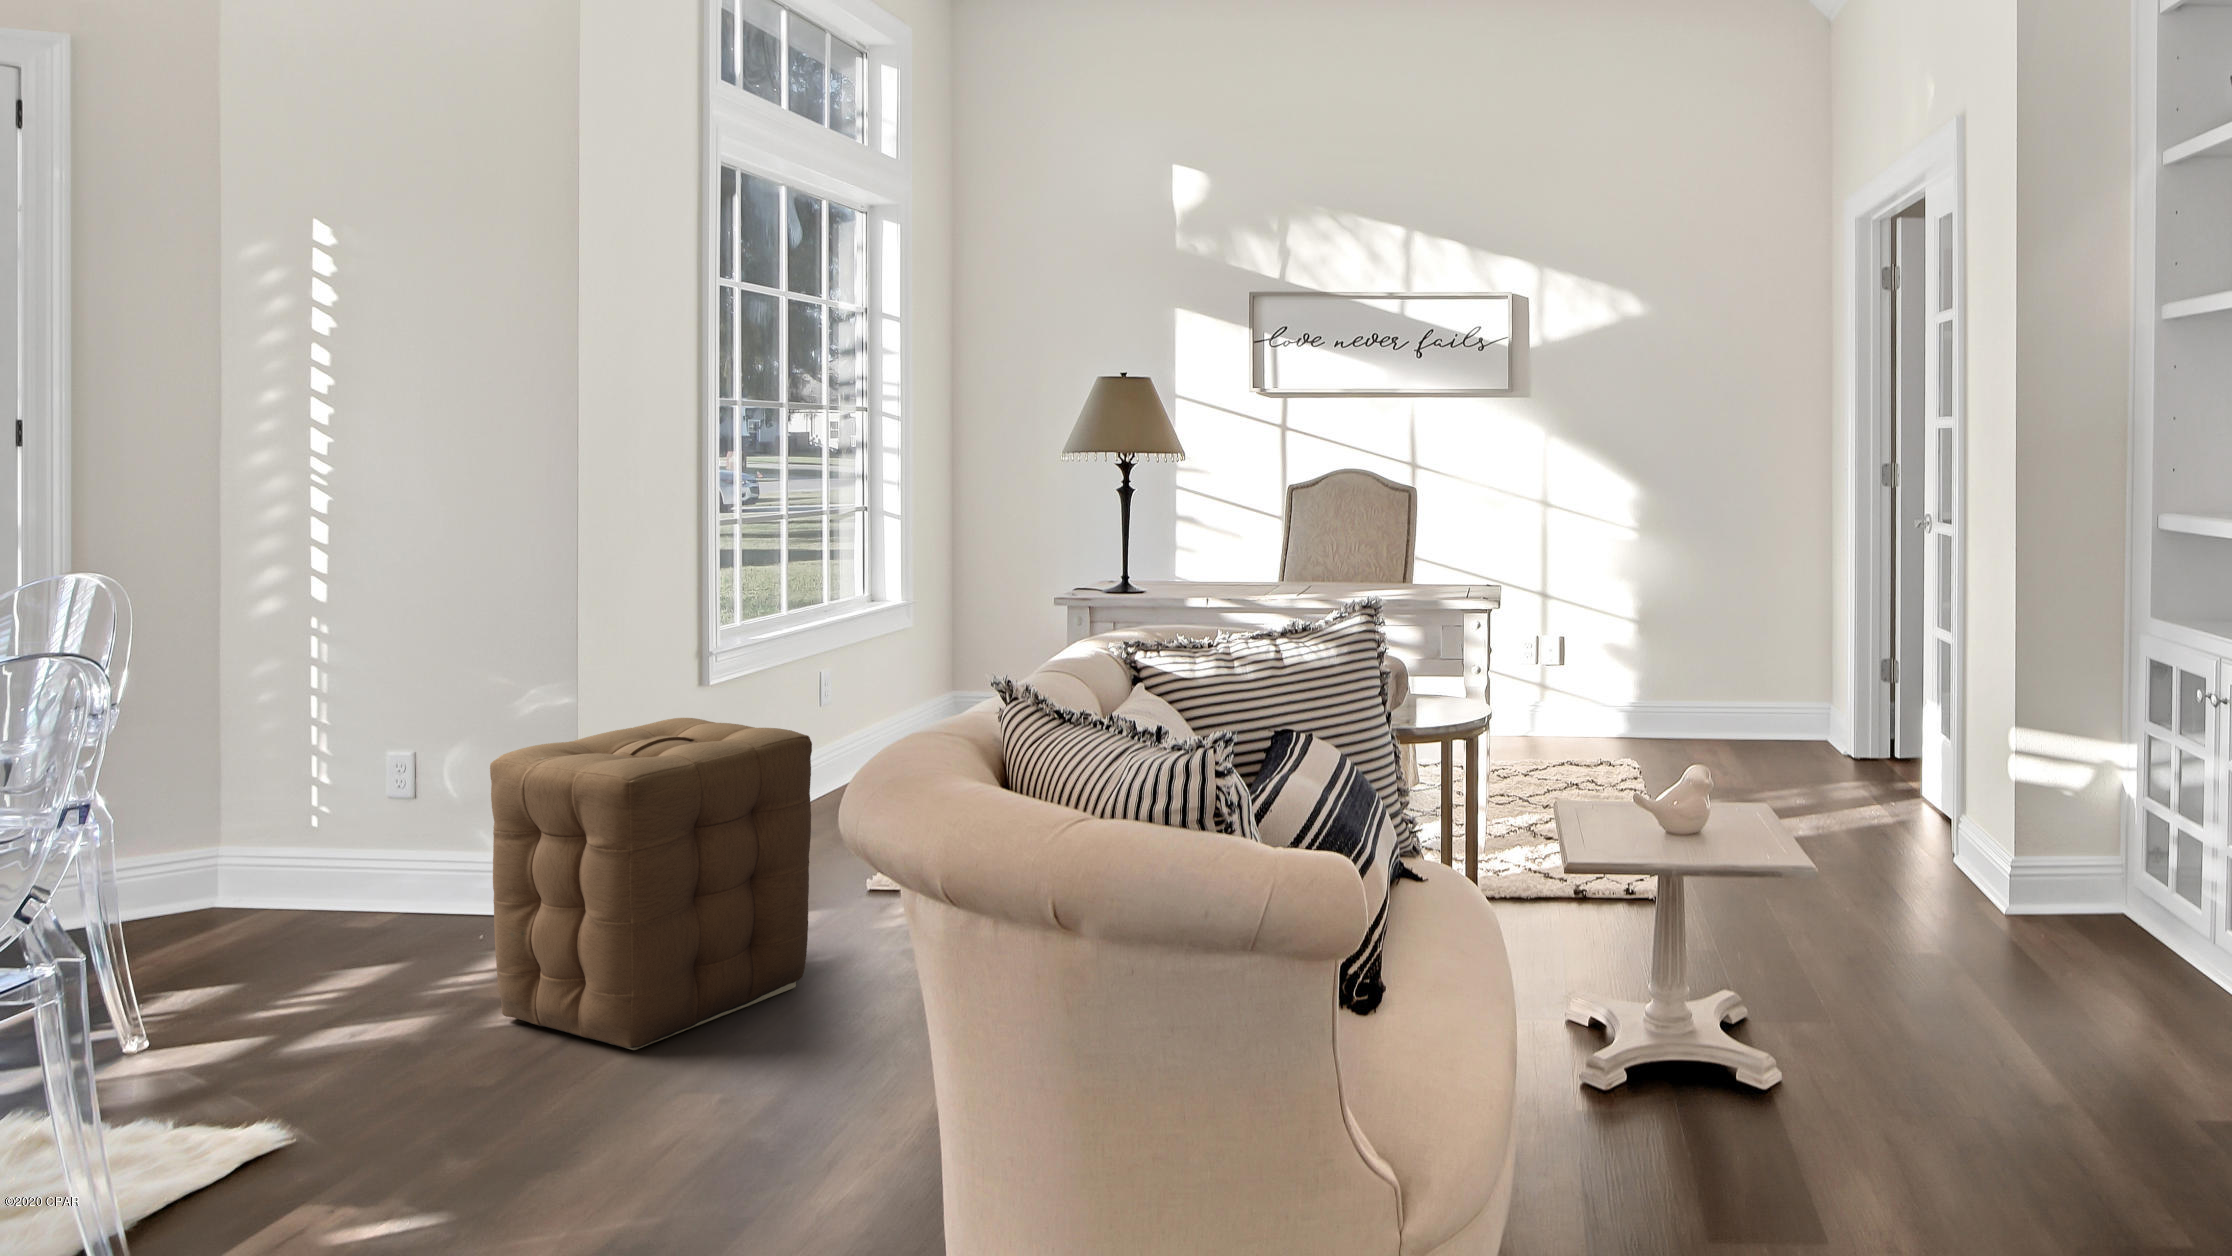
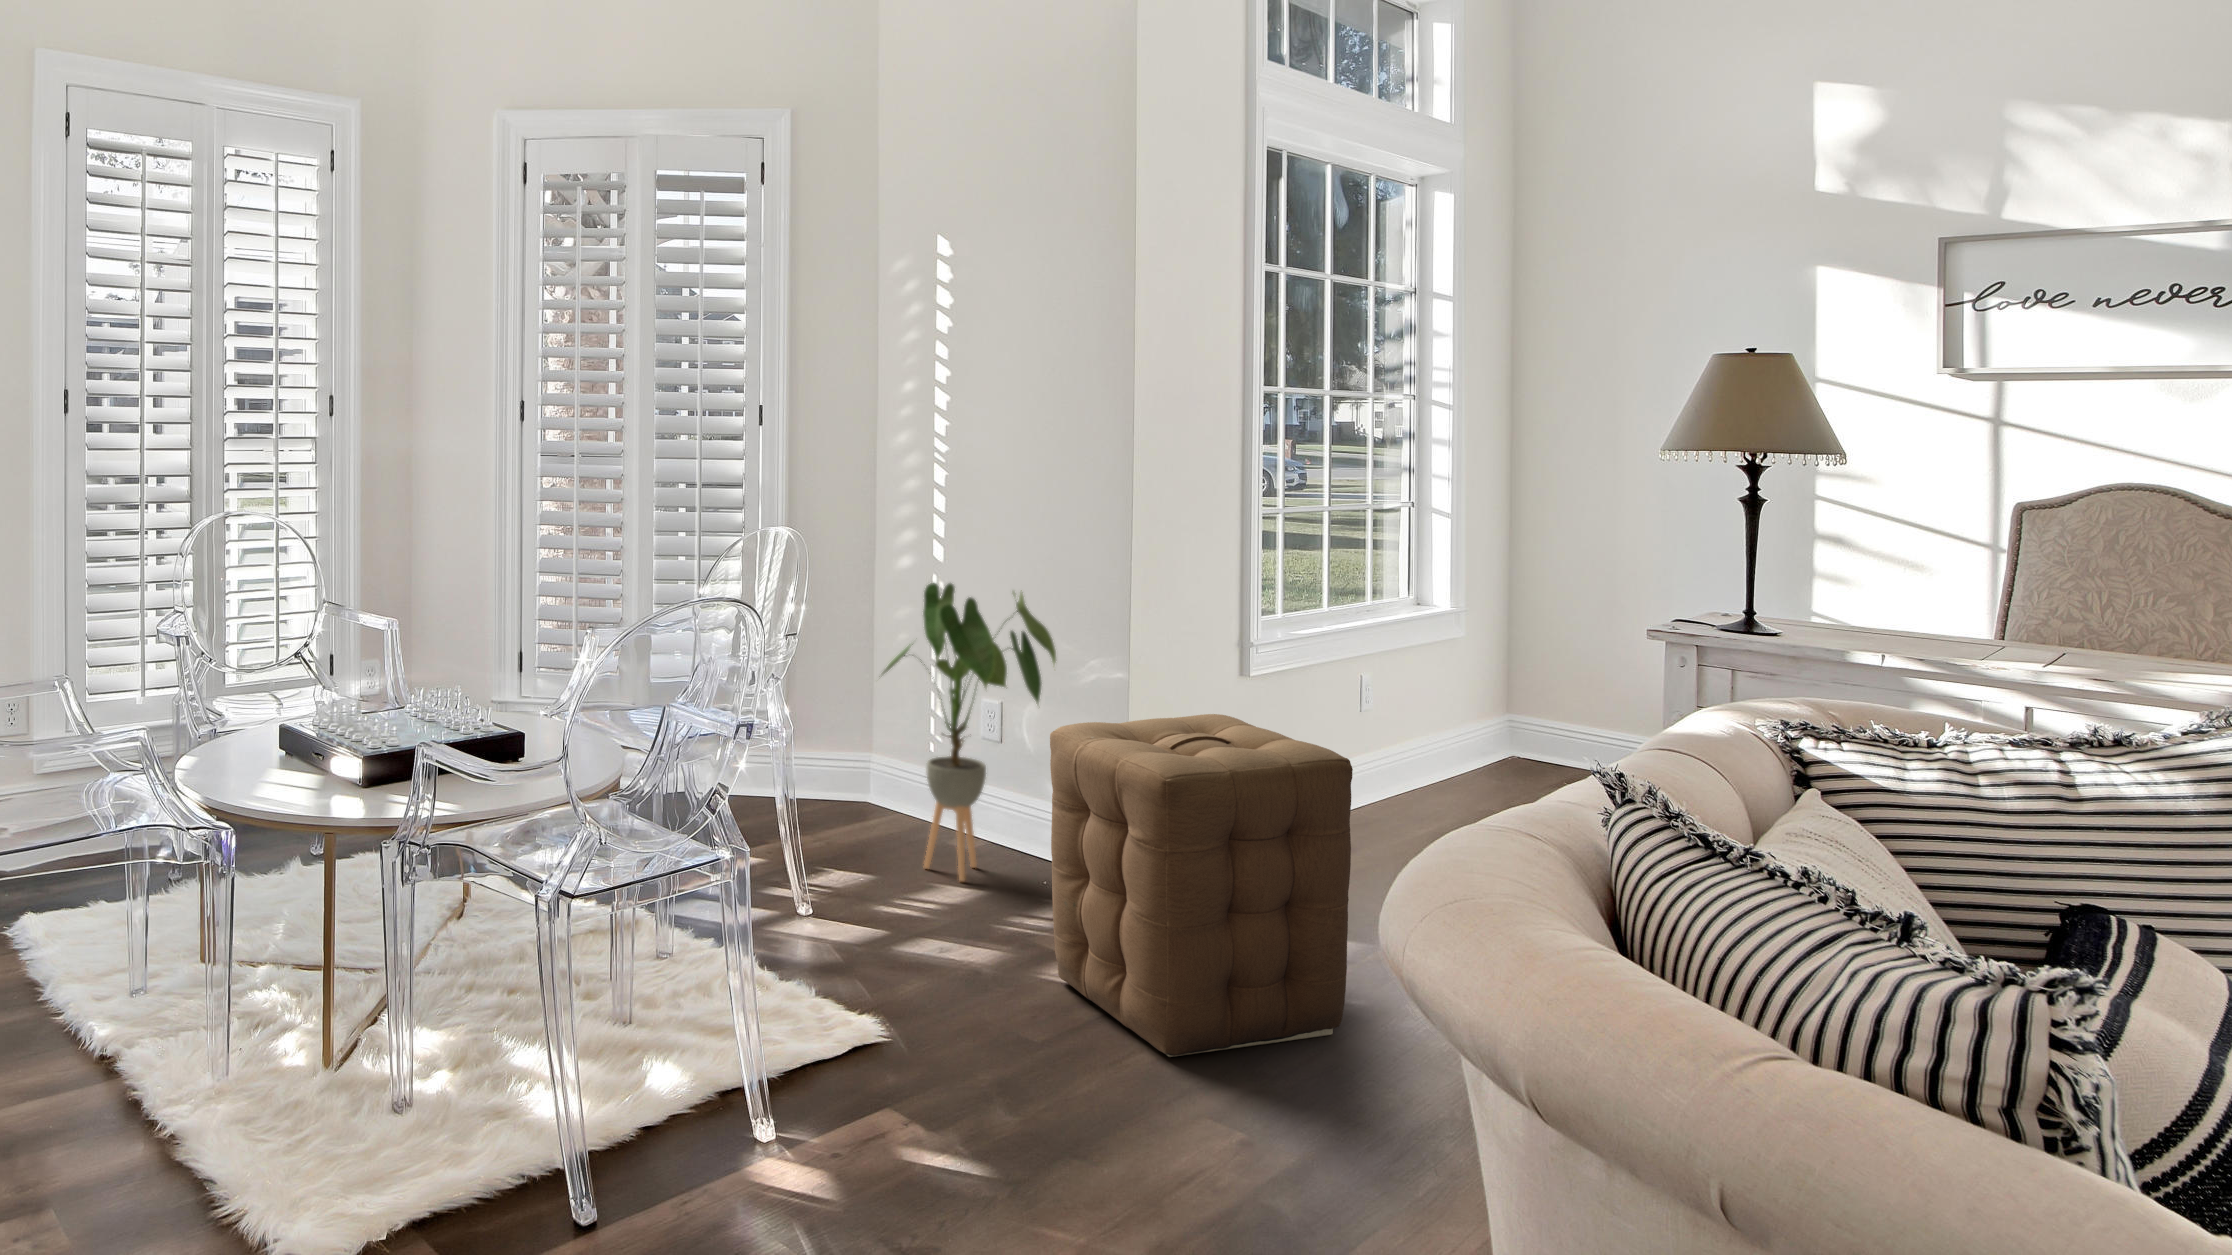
house plant: none [234,622,487,958] -> present [882,583,1056,881]

